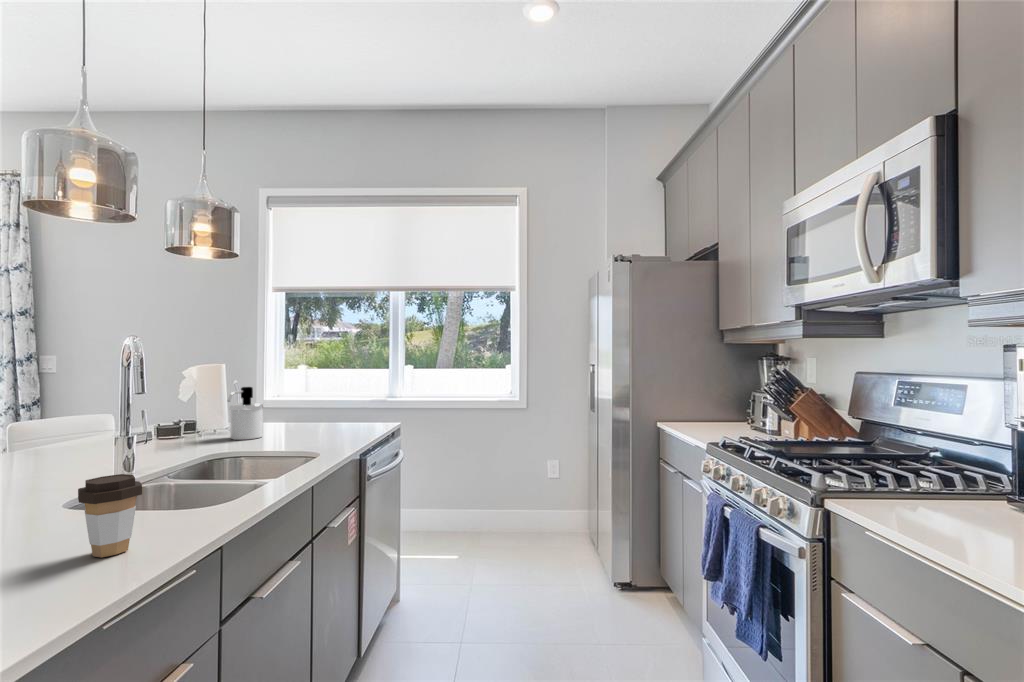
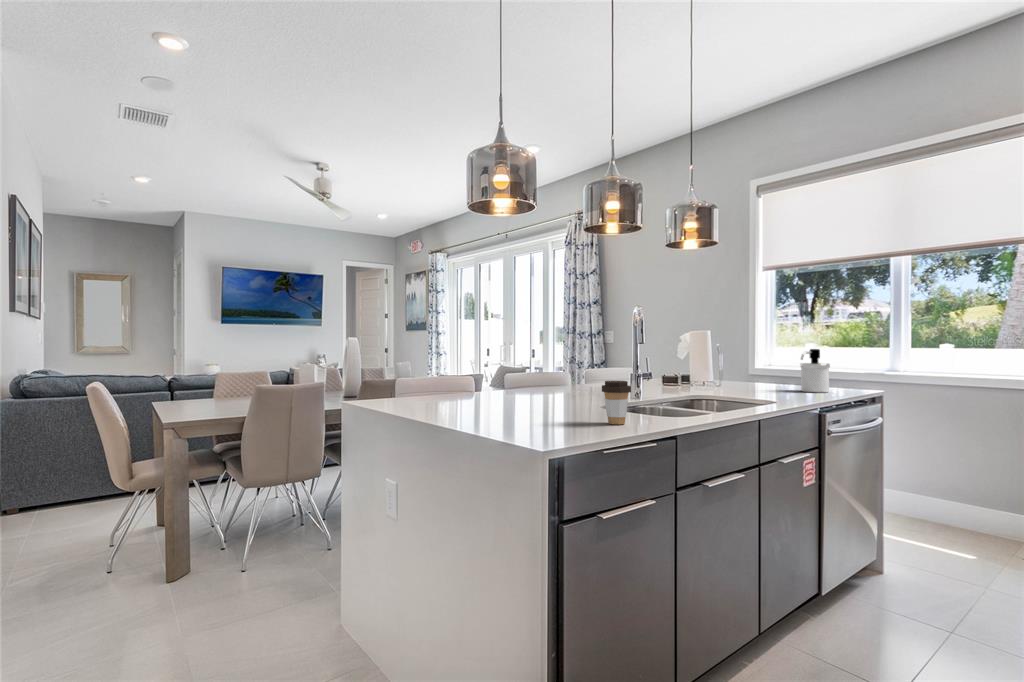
soap dispenser: present [228,387,264,440] -> present [800,349,830,392]

